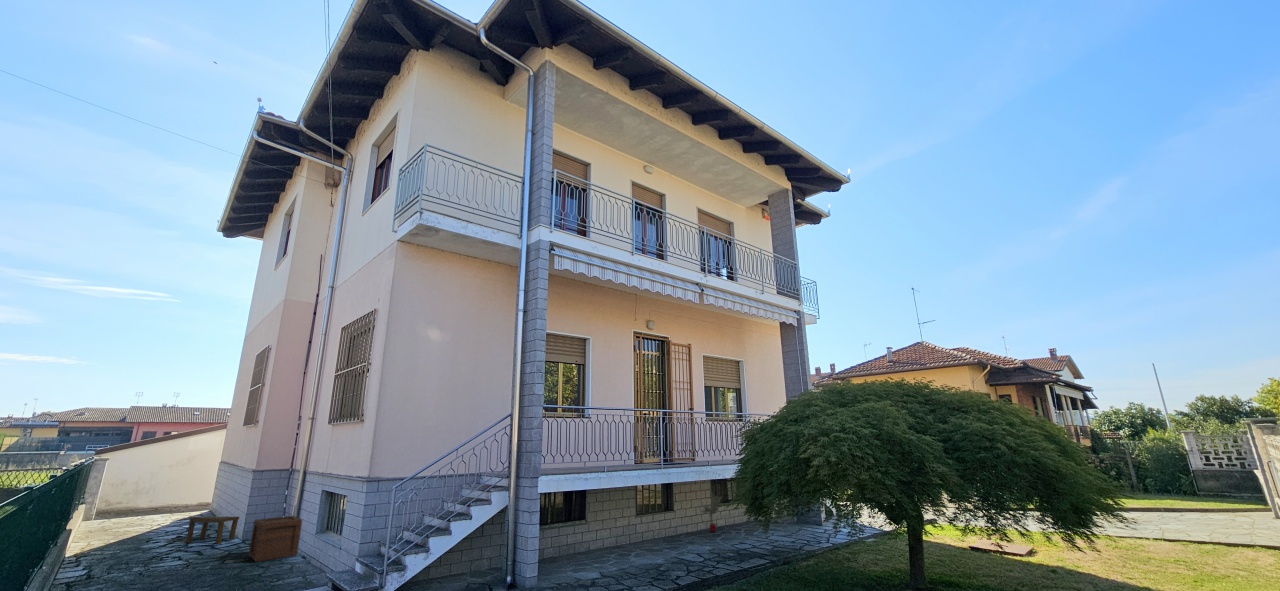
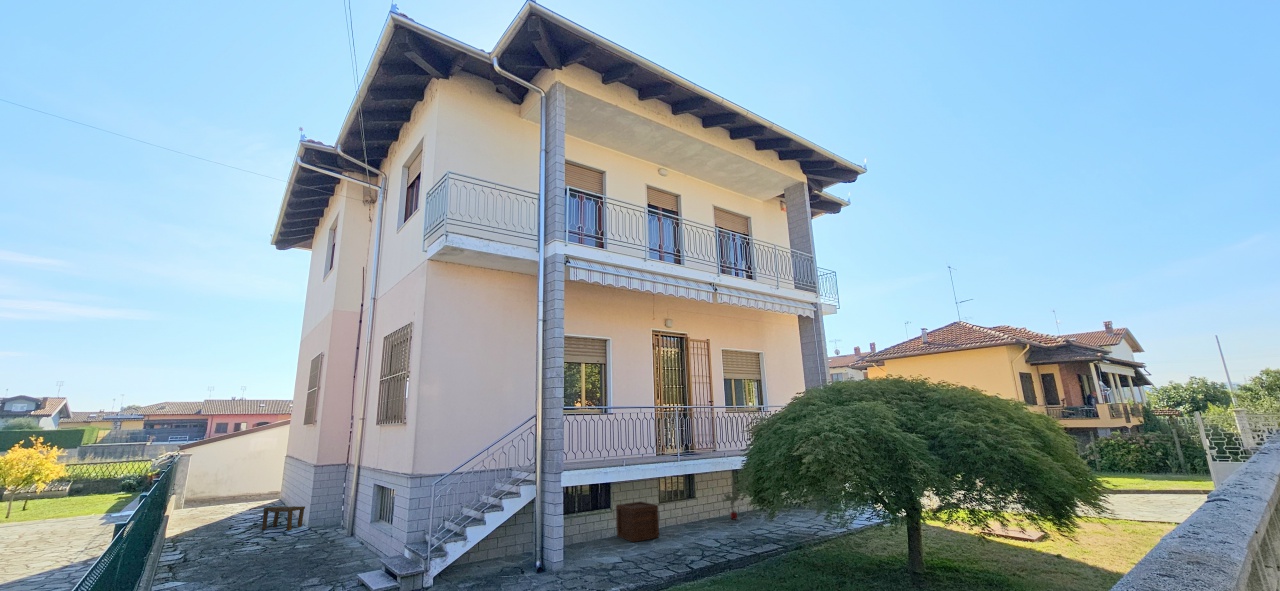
wooden crate: present [249,516,302,562] -> present [616,501,659,542]

